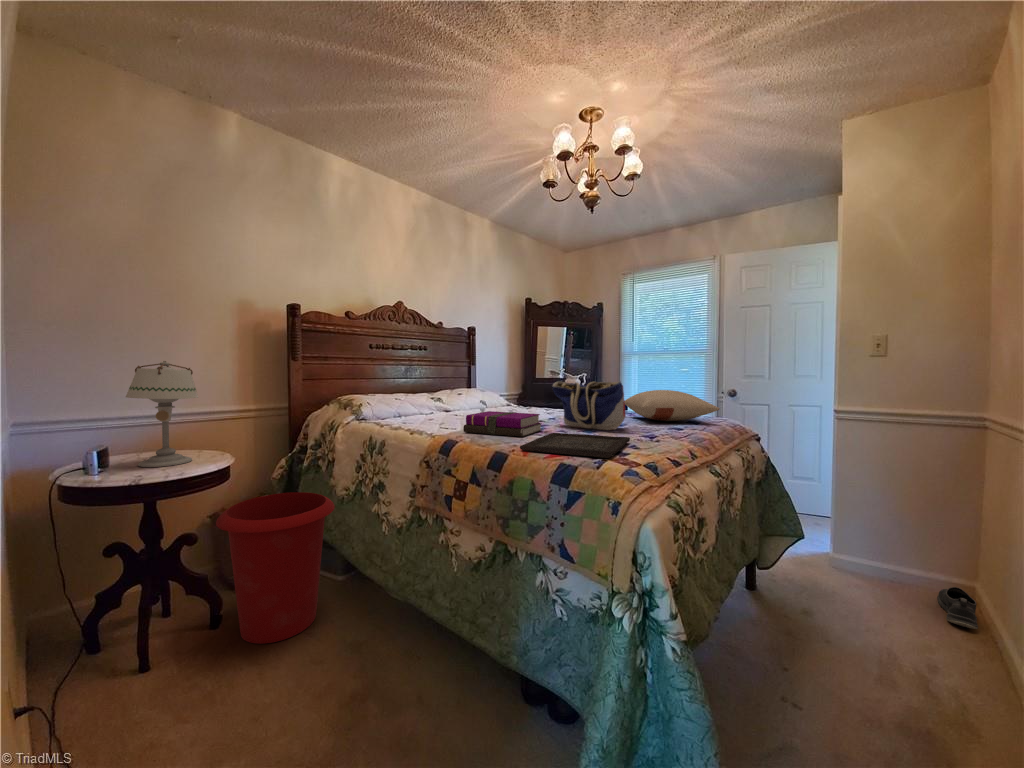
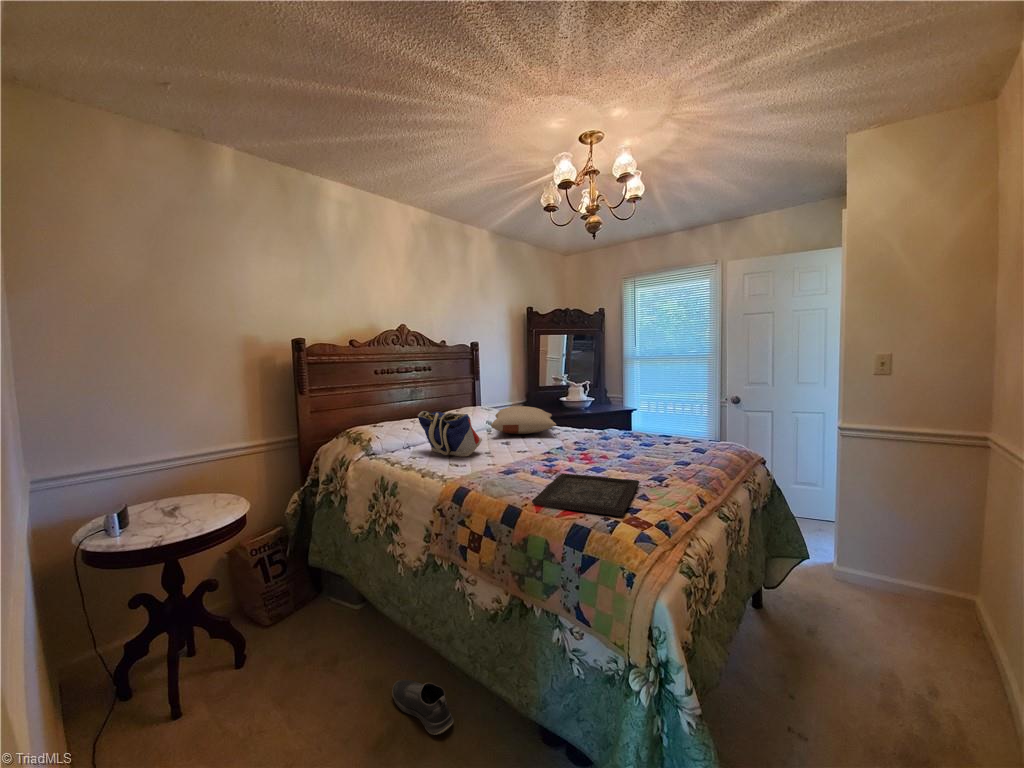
table lamp: present [126,361,198,467] -> none [140,417,211,524]
tote bag: present [552,381,626,430] -> present [418,411,482,457]
pillow: present [624,390,720,421] -> present [491,406,556,434]
notebook: present [463,411,542,437] -> none [474,446,551,479]
waste bin: present [216,492,335,644] -> none [236,532,350,686]
shoe: present [937,587,978,629] -> present [392,680,454,735]

